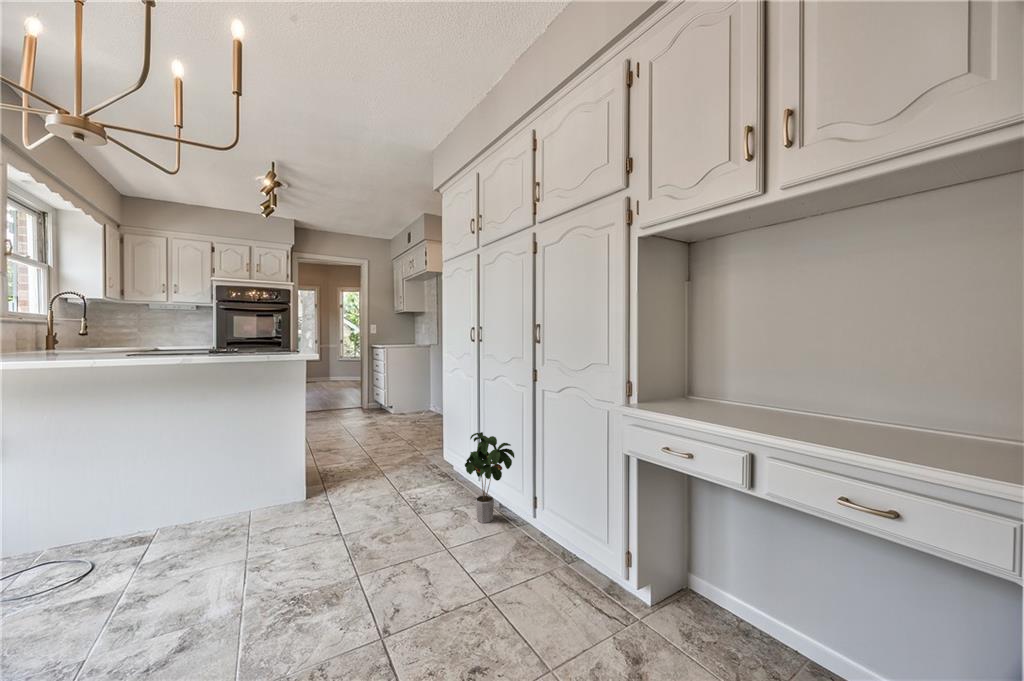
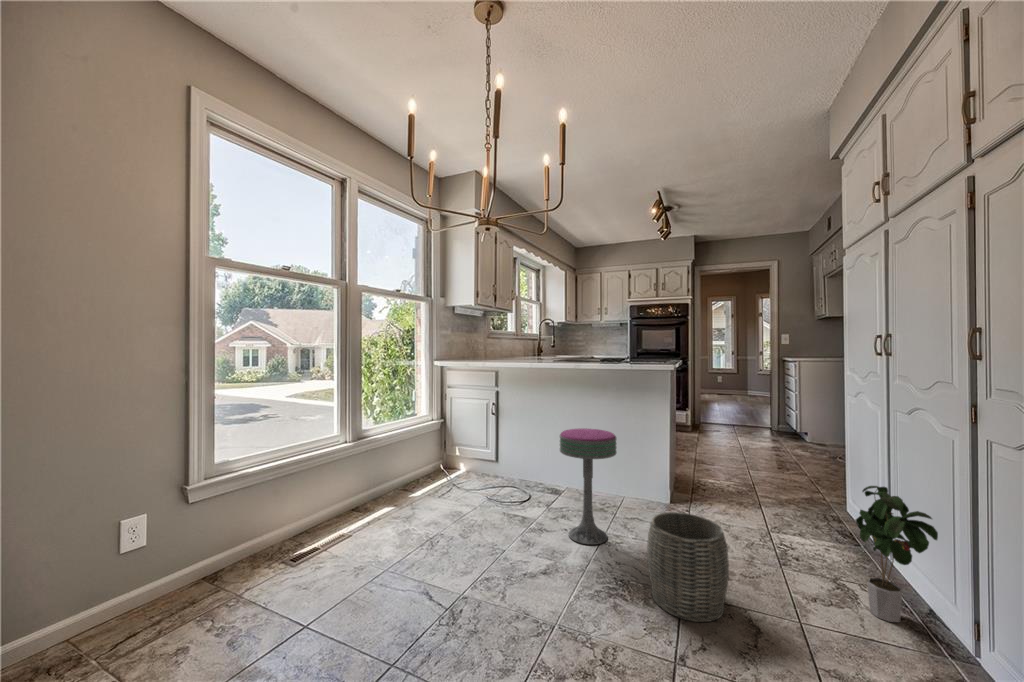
bar stool: none [176,437,264,587] -> present [560,428,617,545]
woven basket: none [324,496,401,601] -> present [647,512,729,622]

